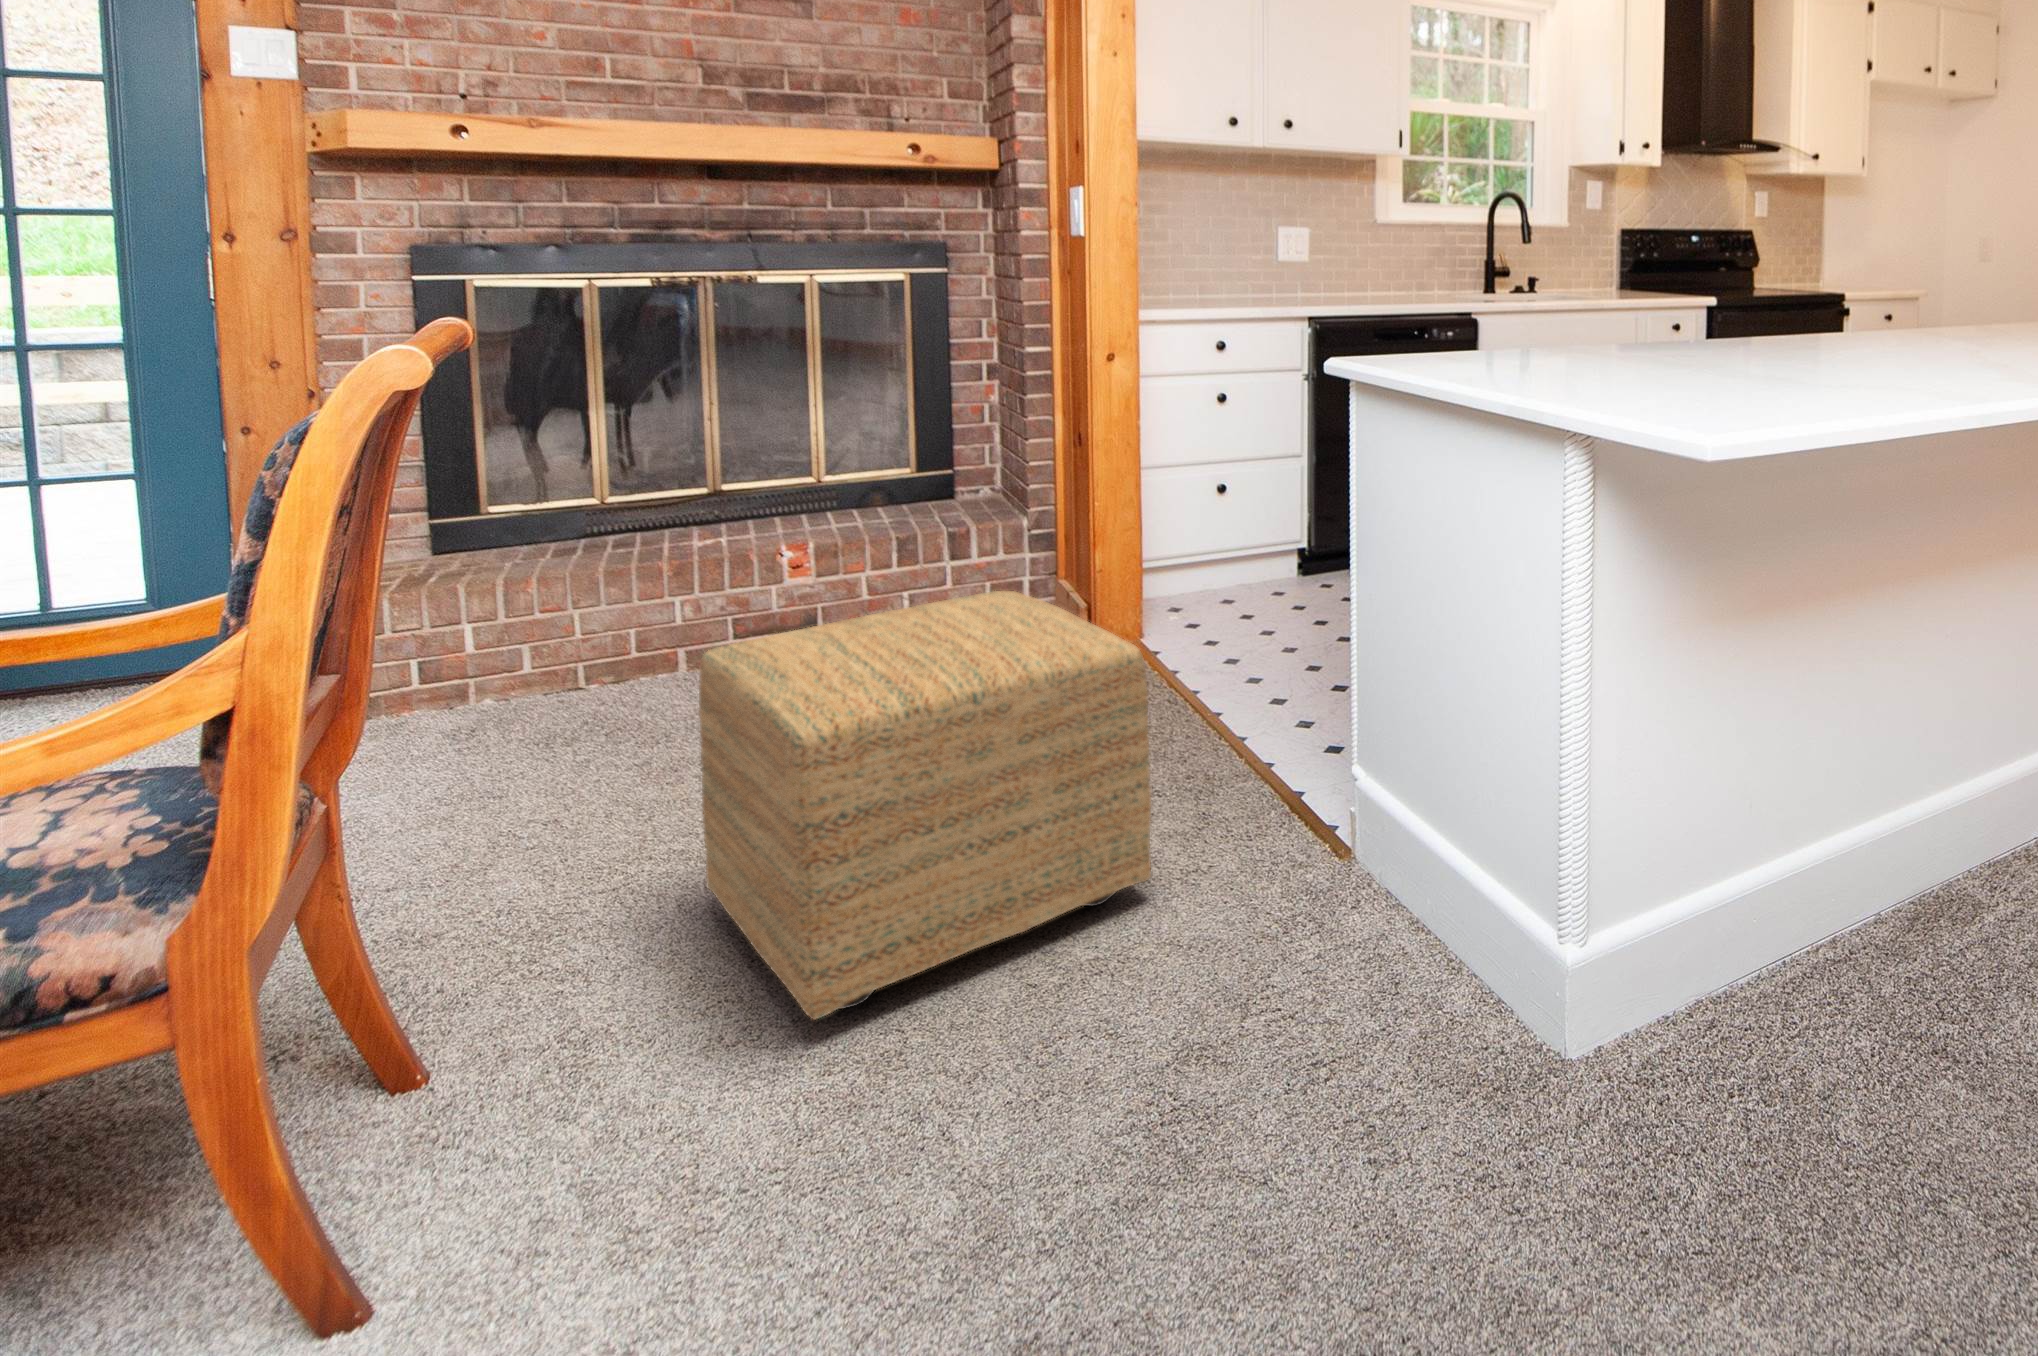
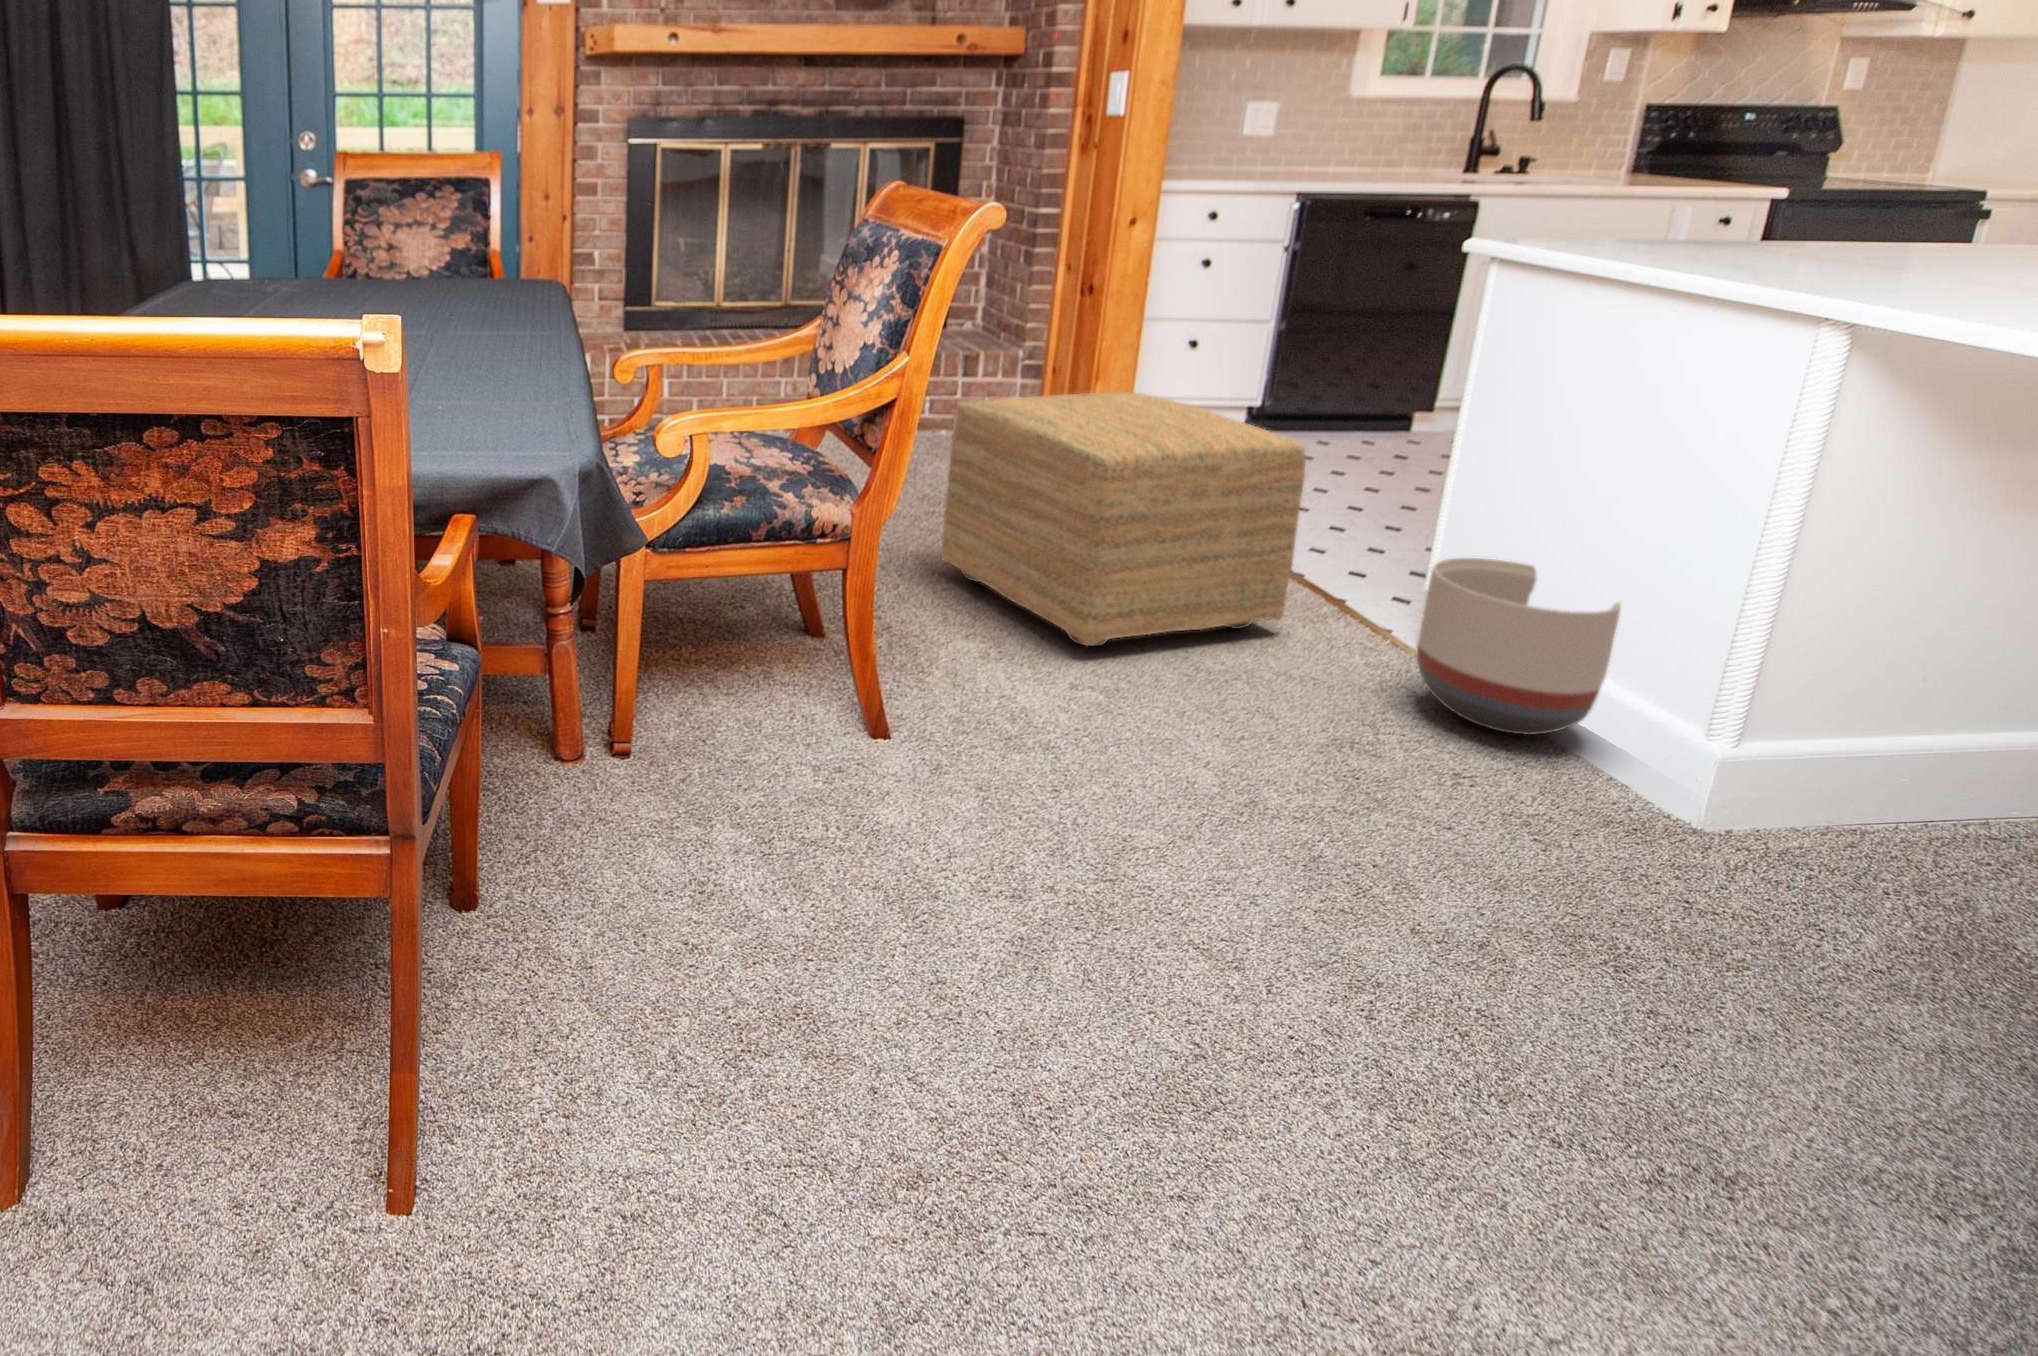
planter: none [1243,768,1430,1009] -> present [1417,558,1621,735]

